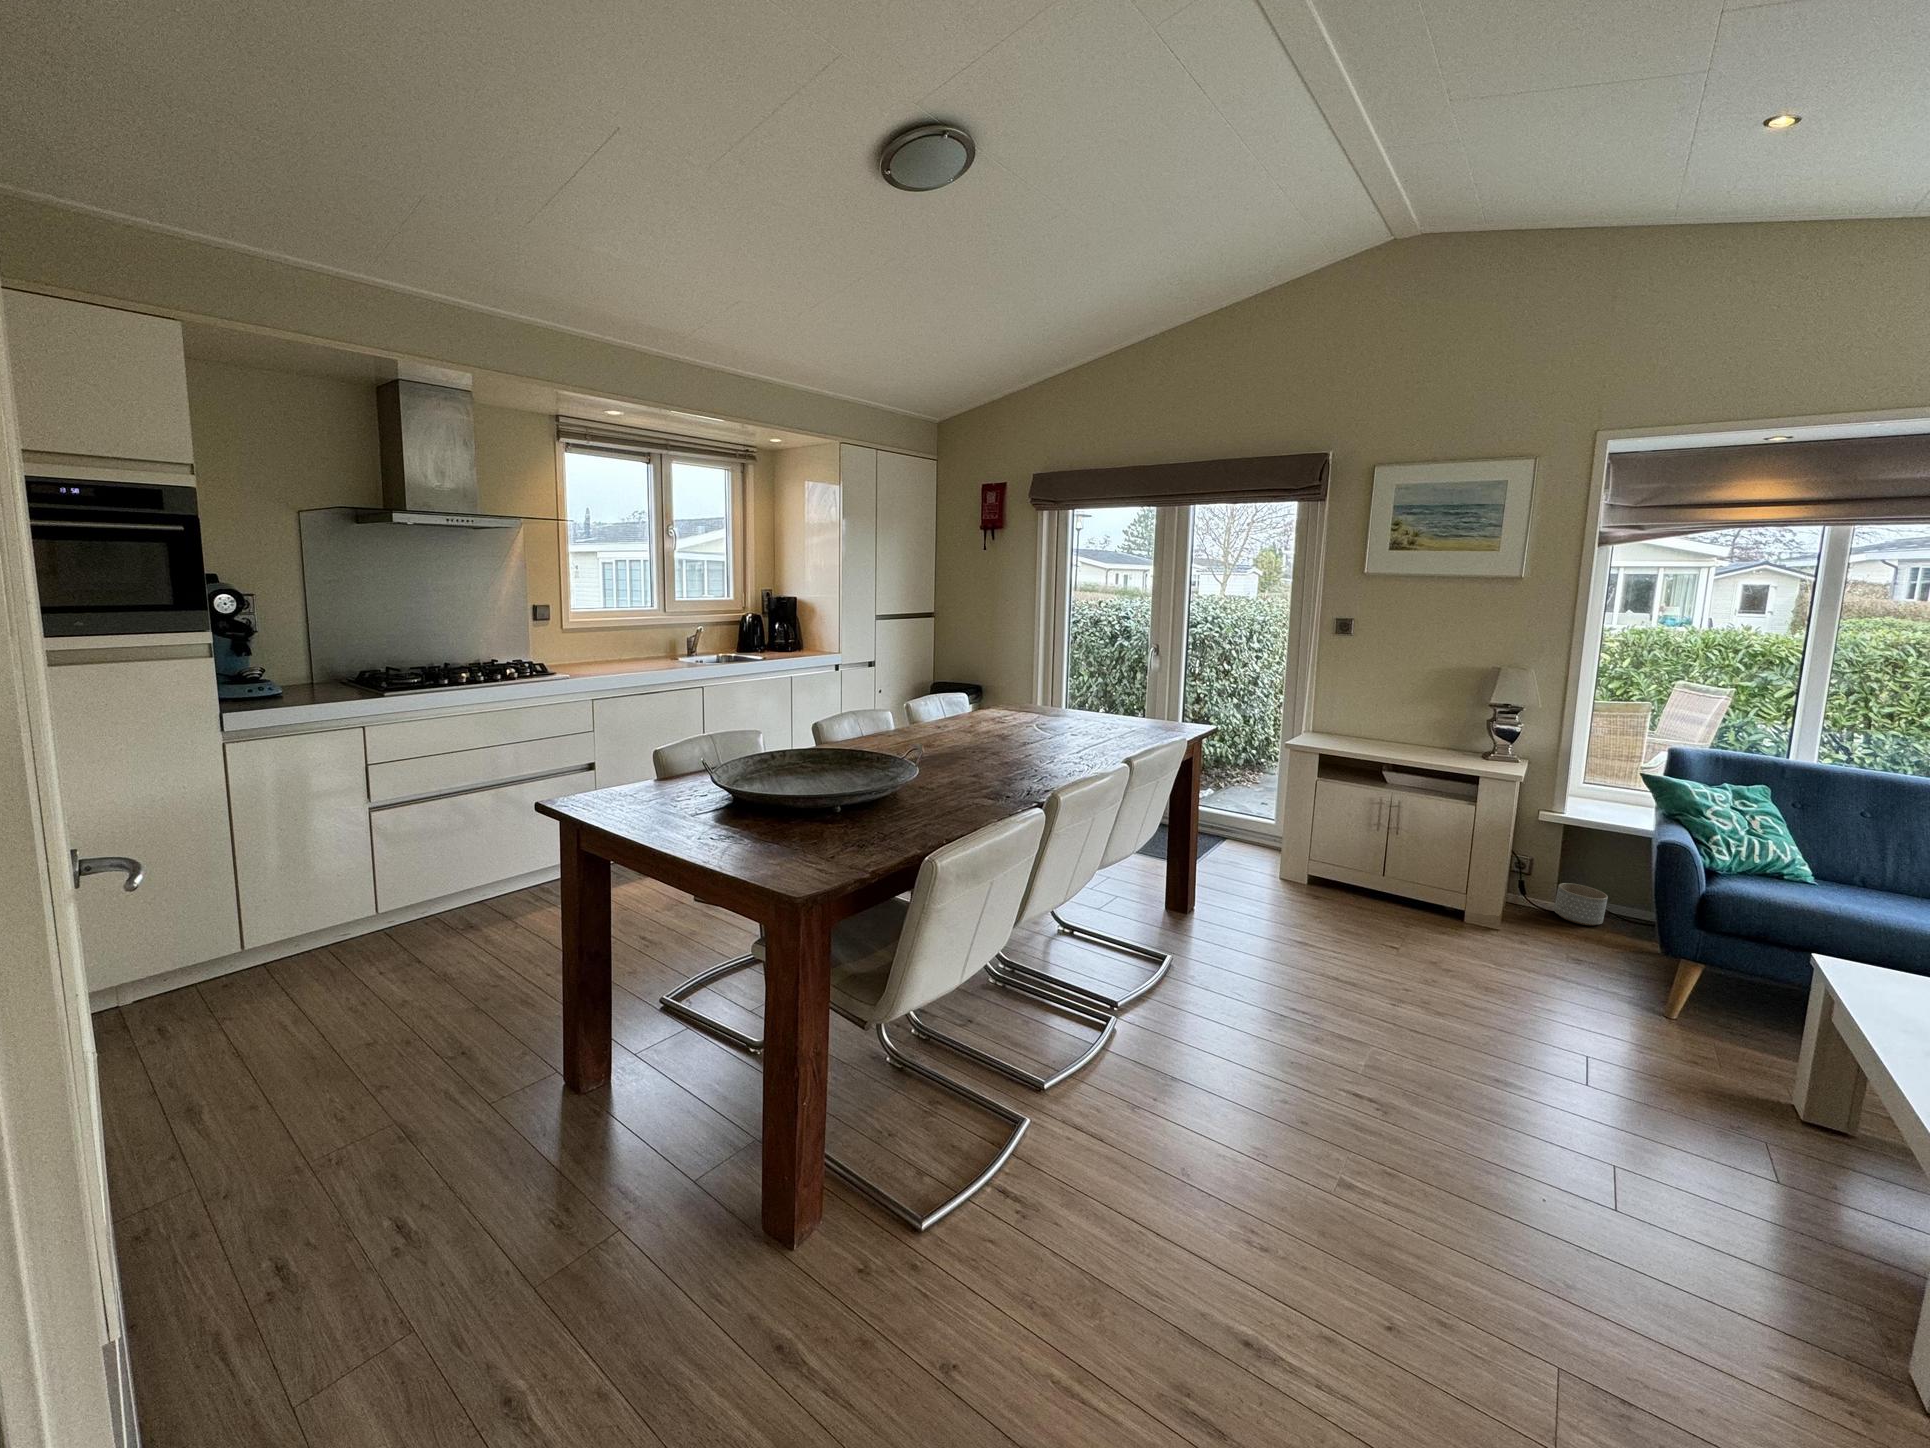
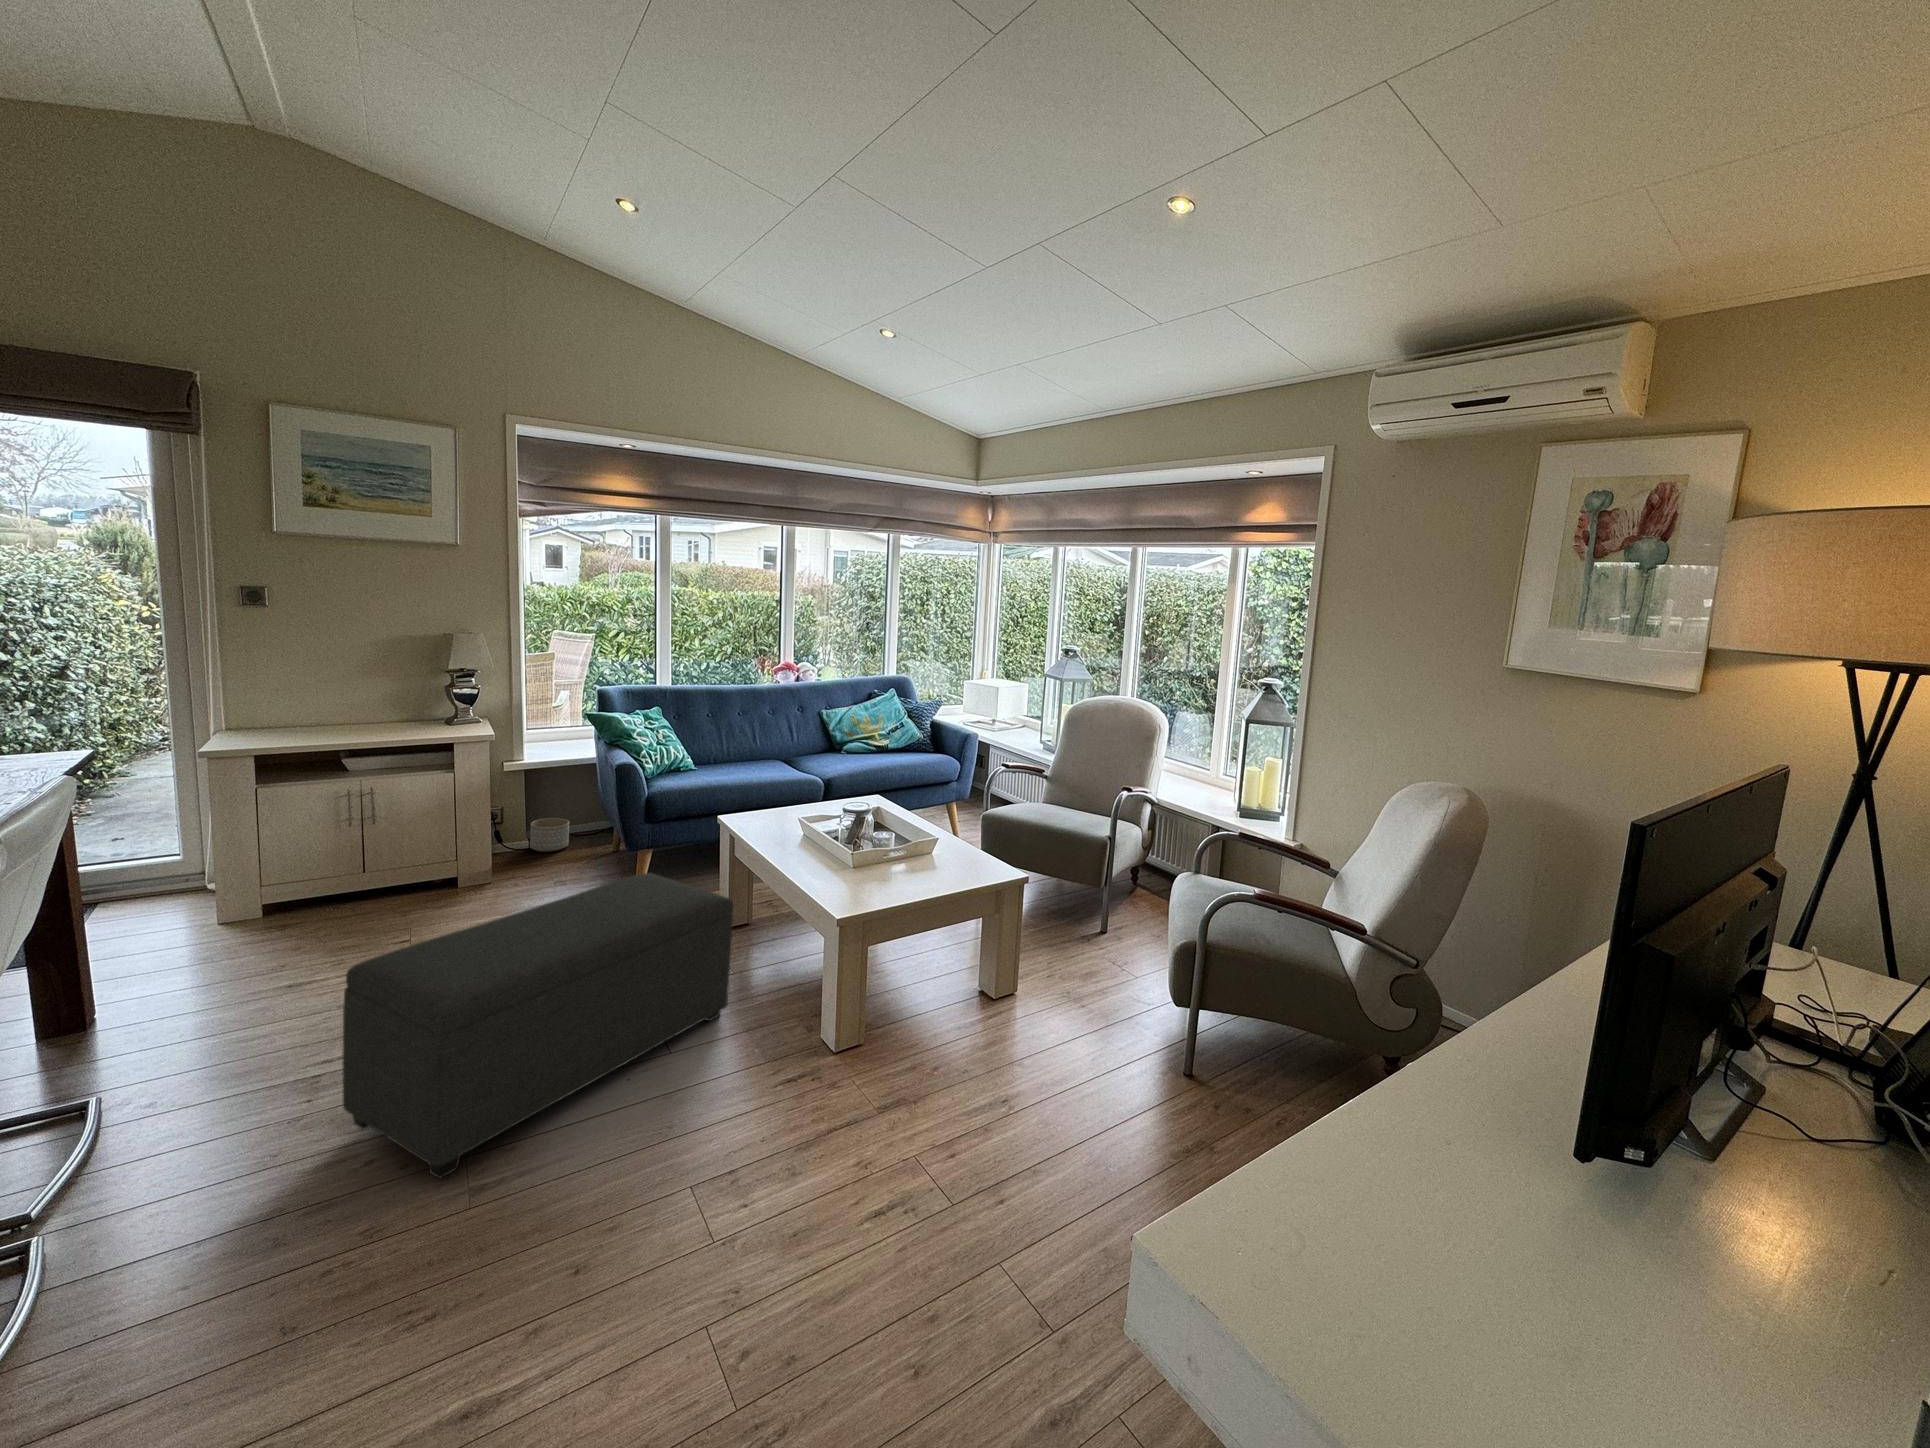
ottoman: none [1282,934,1763,1221] -> present [342,873,733,1178]

